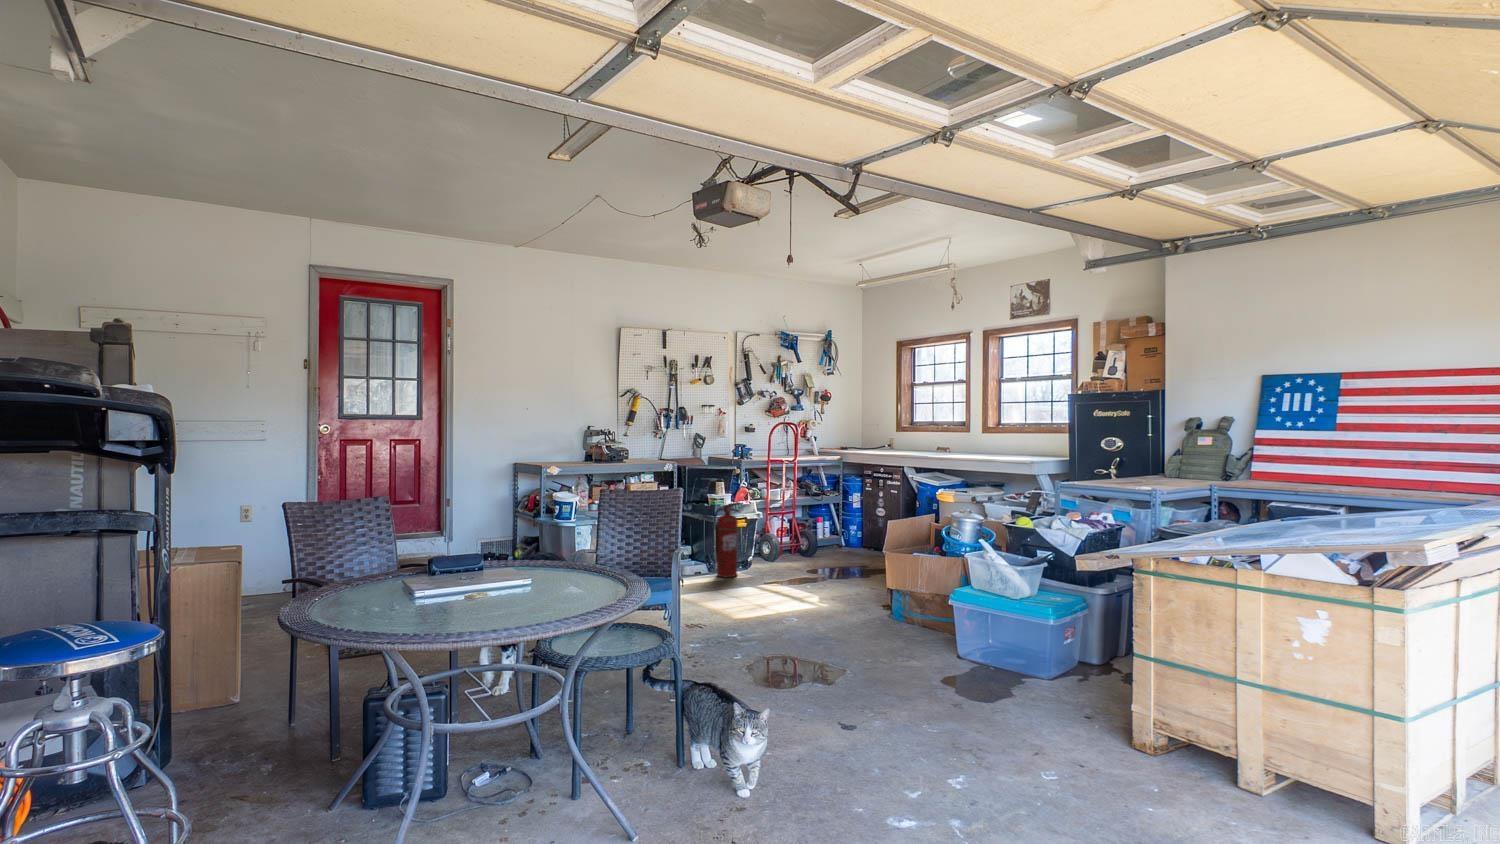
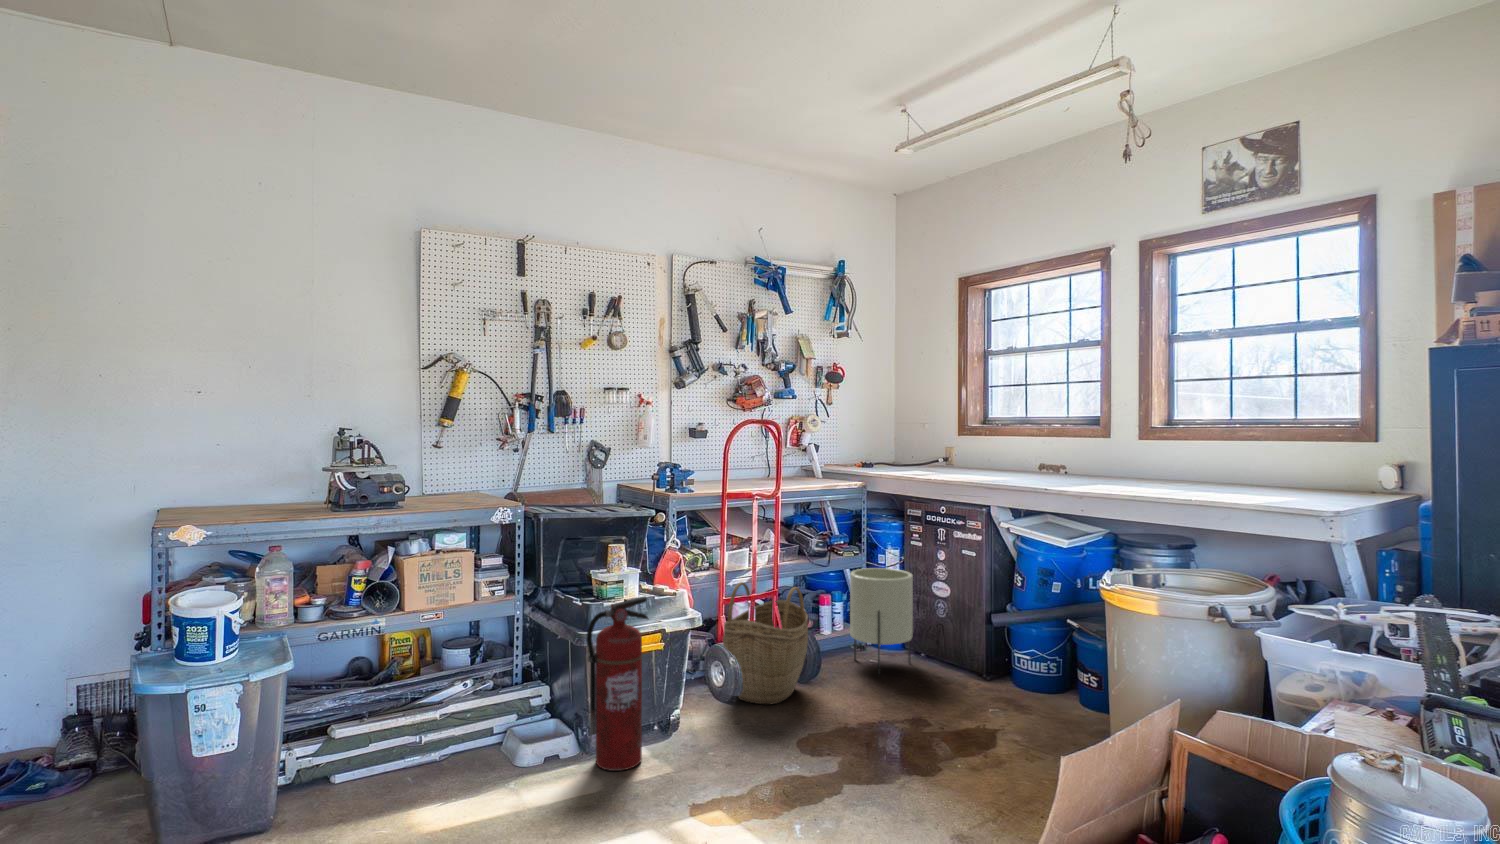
planter: none [833,502,866,555] -> present [850,568,913,675]
woven basket: none [769,504,812,562] -> present [723,582,808,704]

